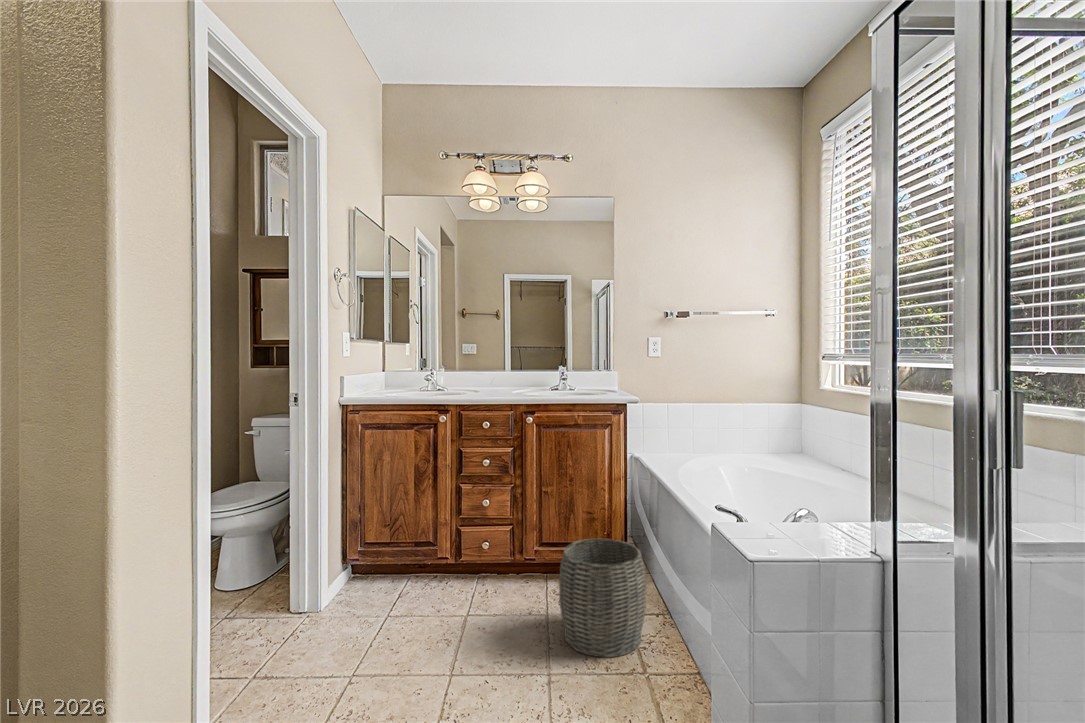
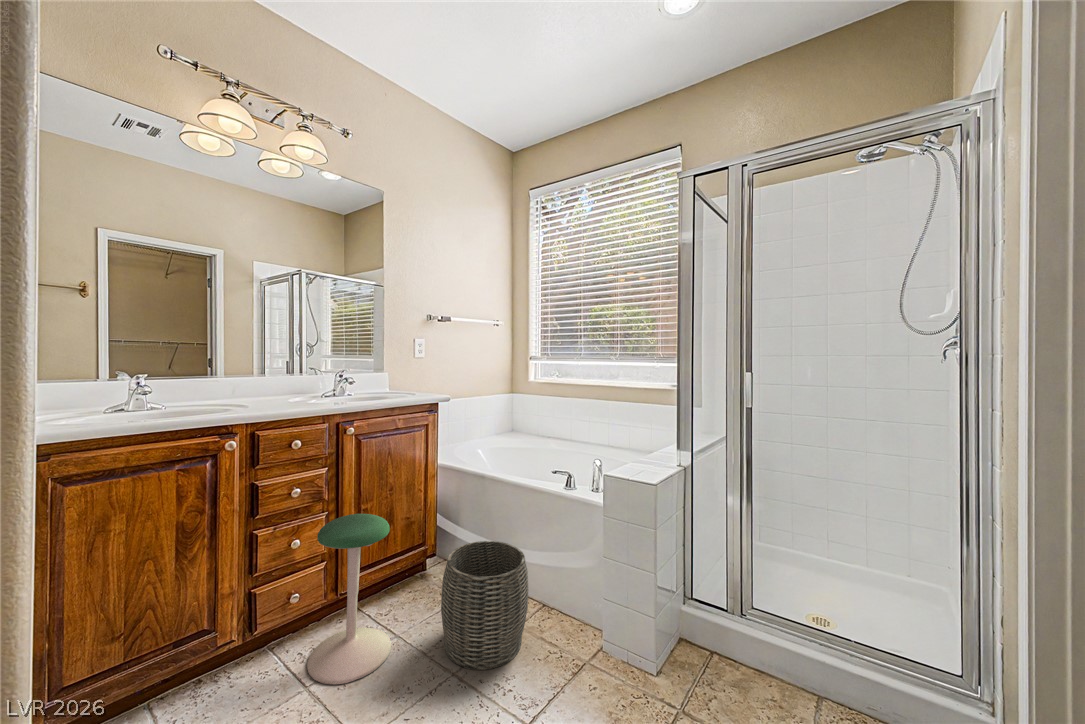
stool: none [479,487,543,616] -> present [307,514,391,685]

